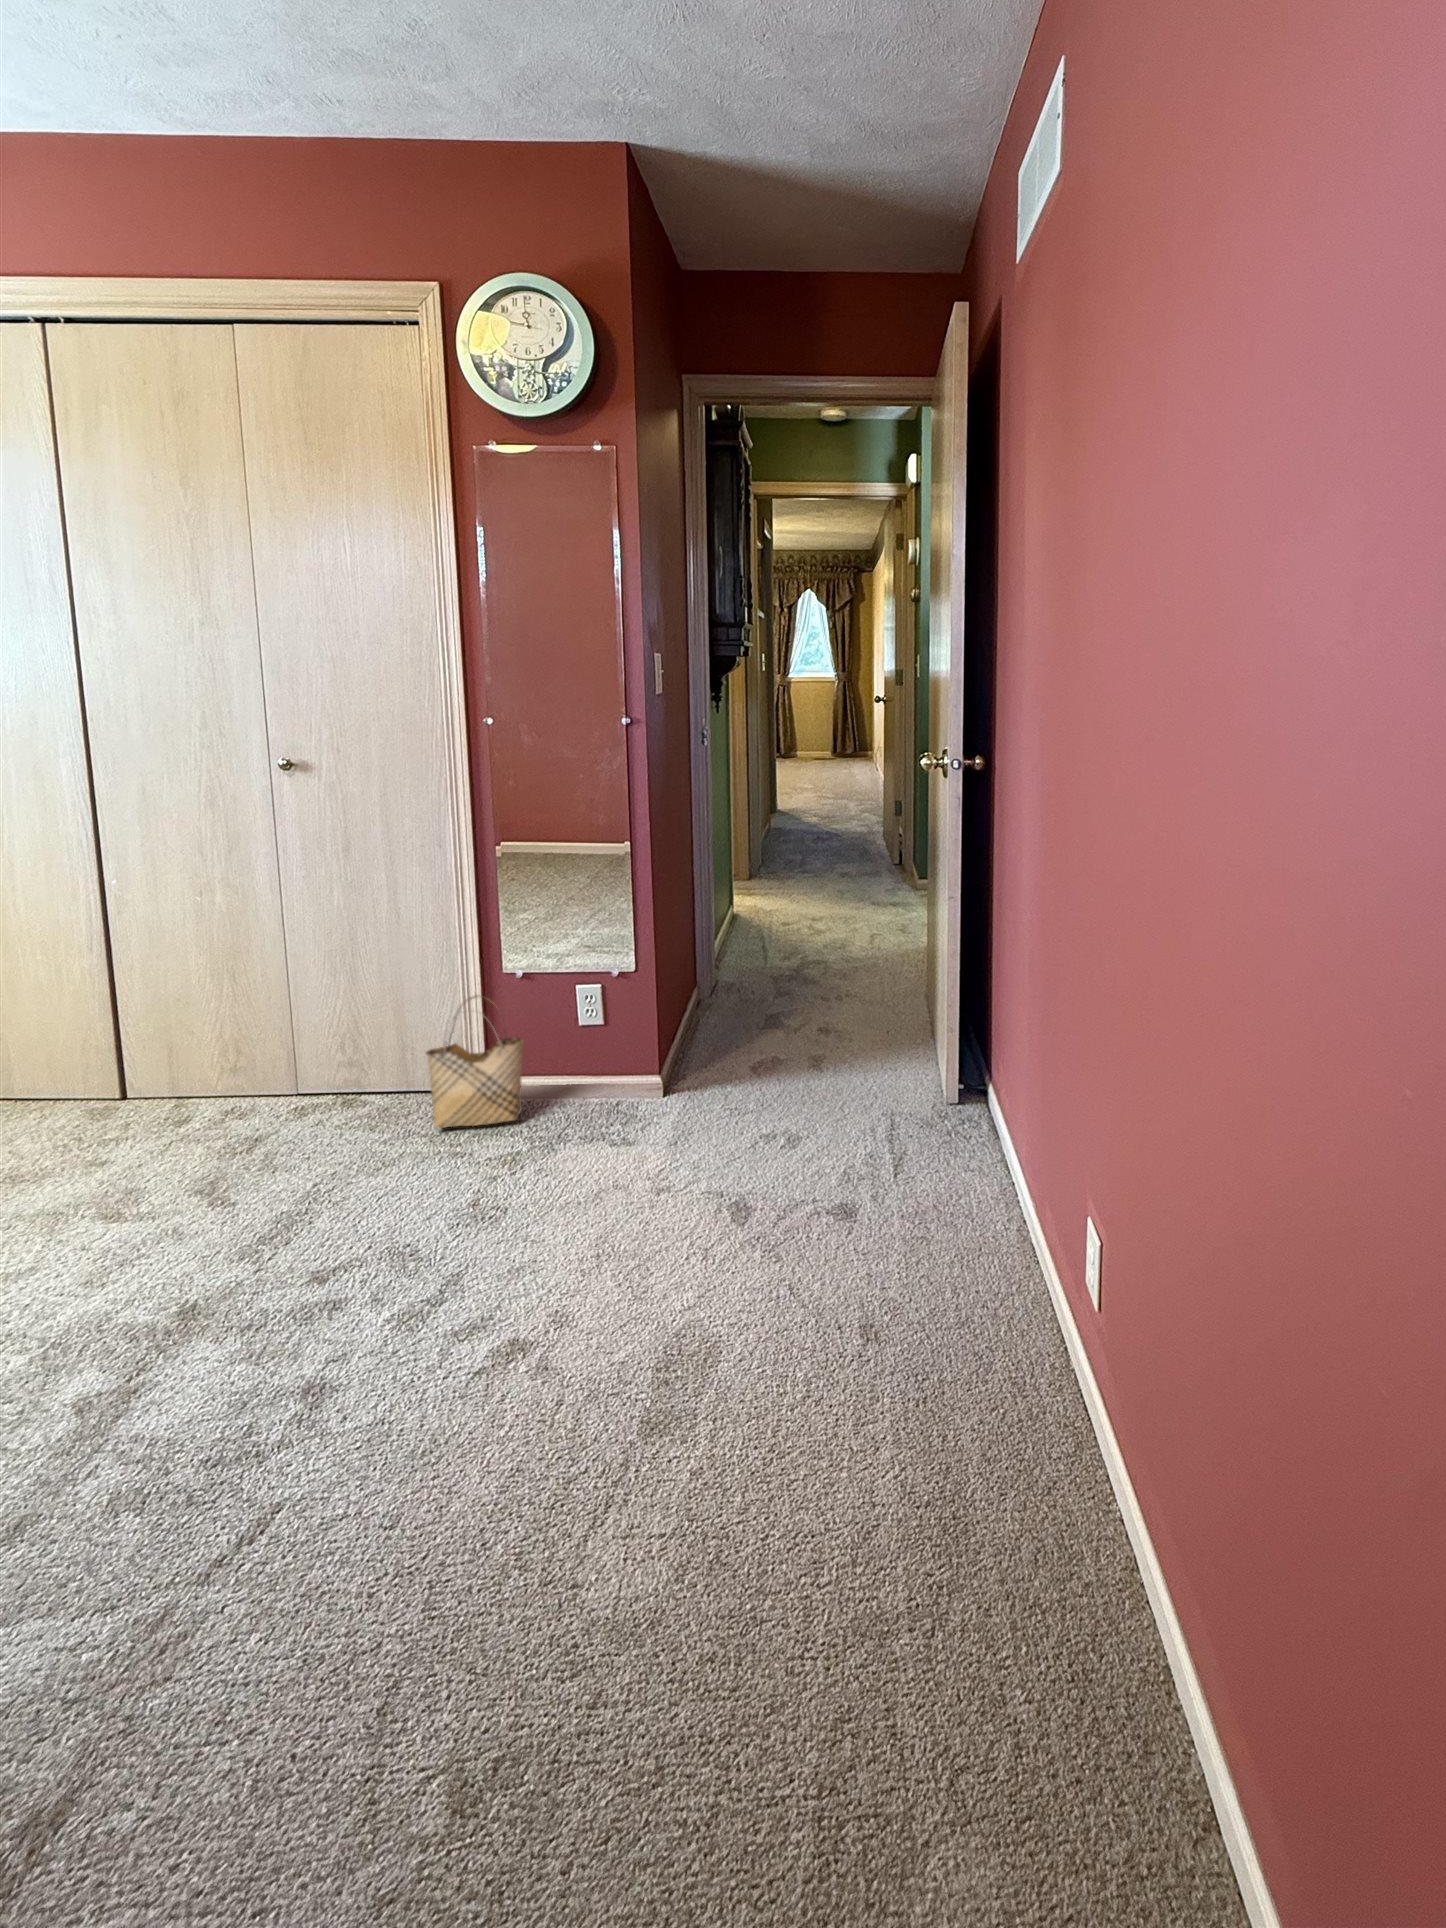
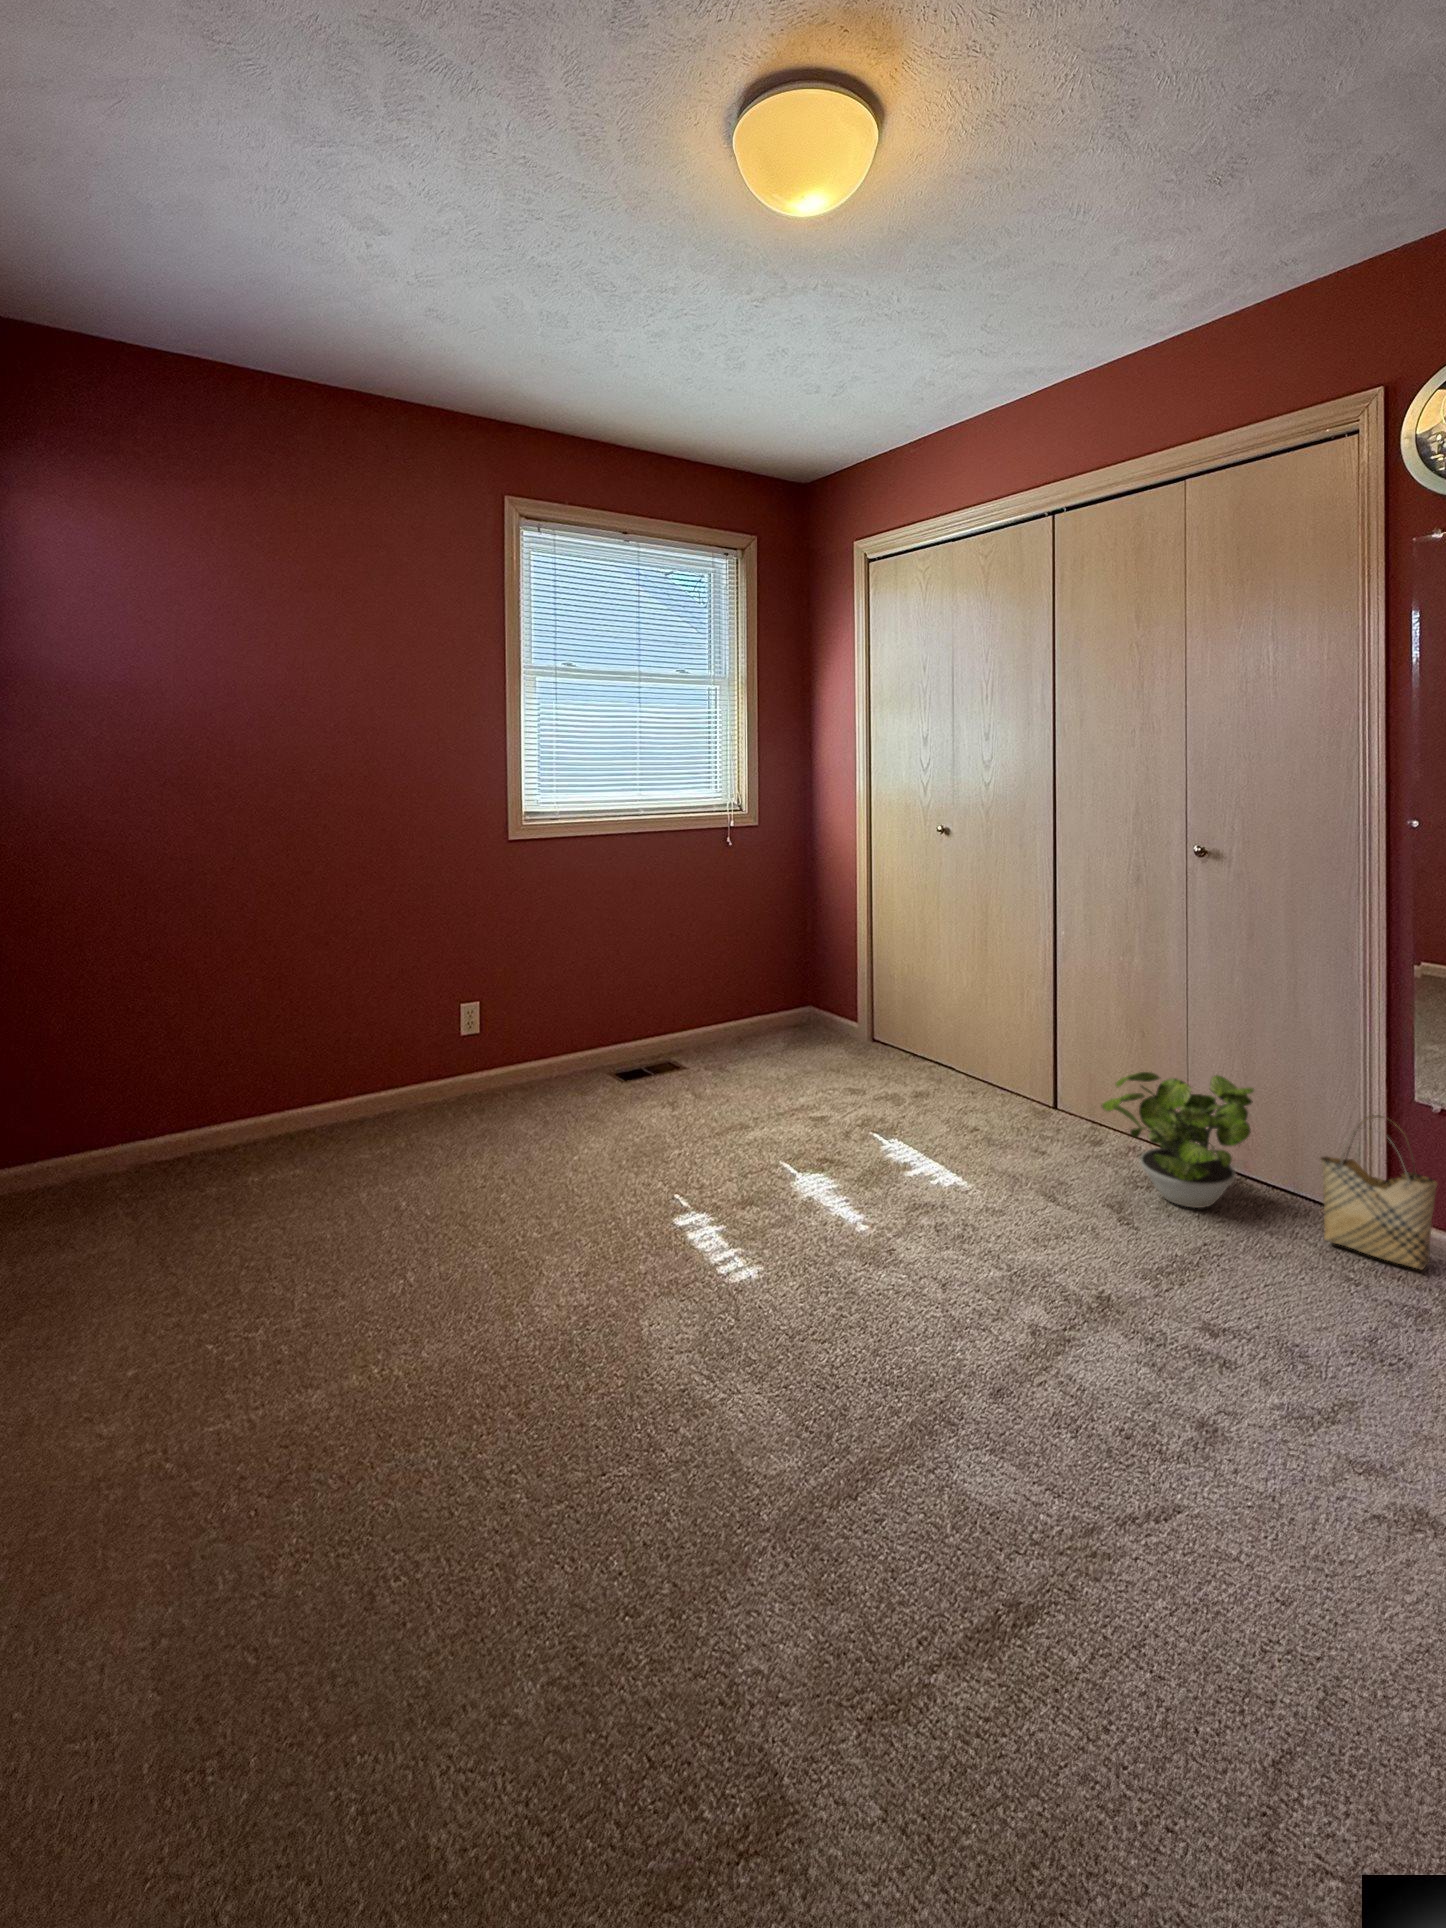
potted plant: none [176,1001,360,1154] -> present [1102,1072,1254,1208]

